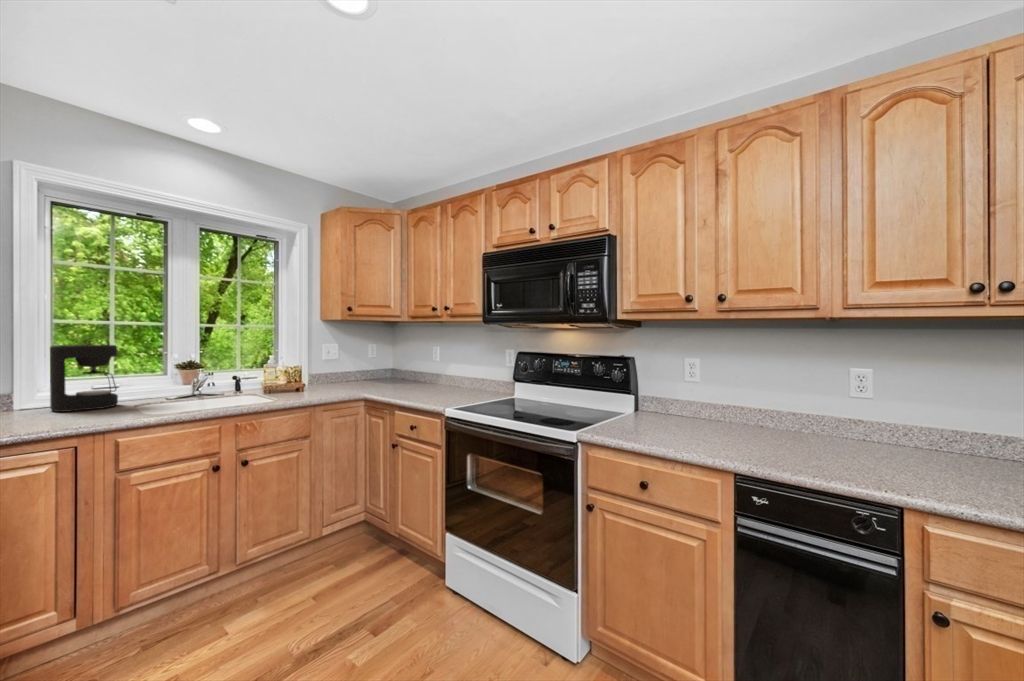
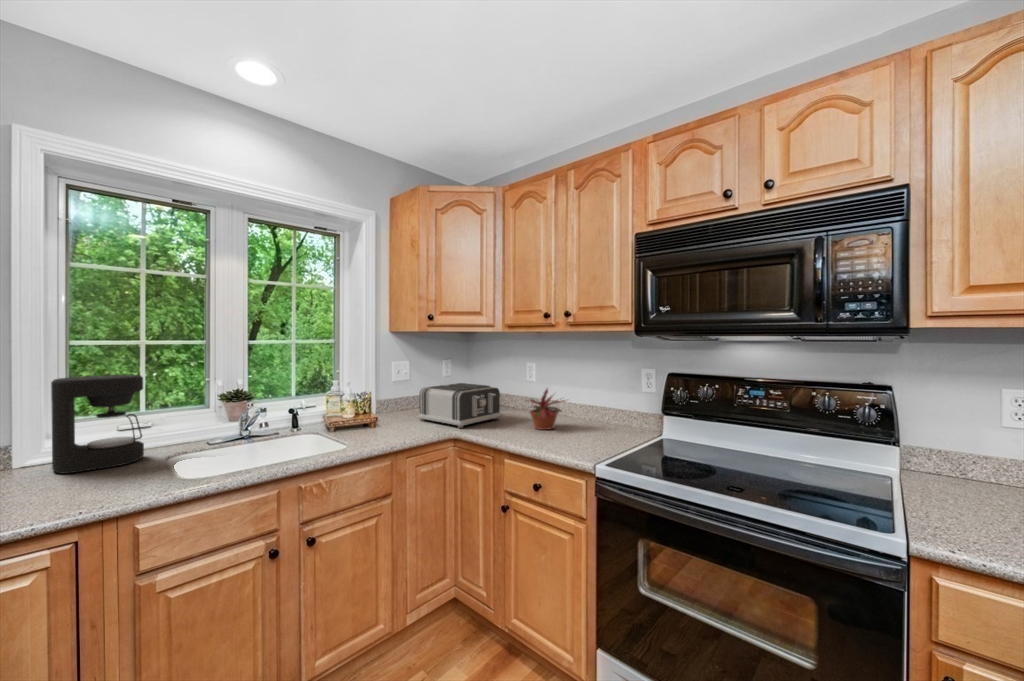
potted plant: none [415,360,454,393] -> present [528,389,565,430]
toaster: none [339,361,406,392] -> present [419,383,501,428]

